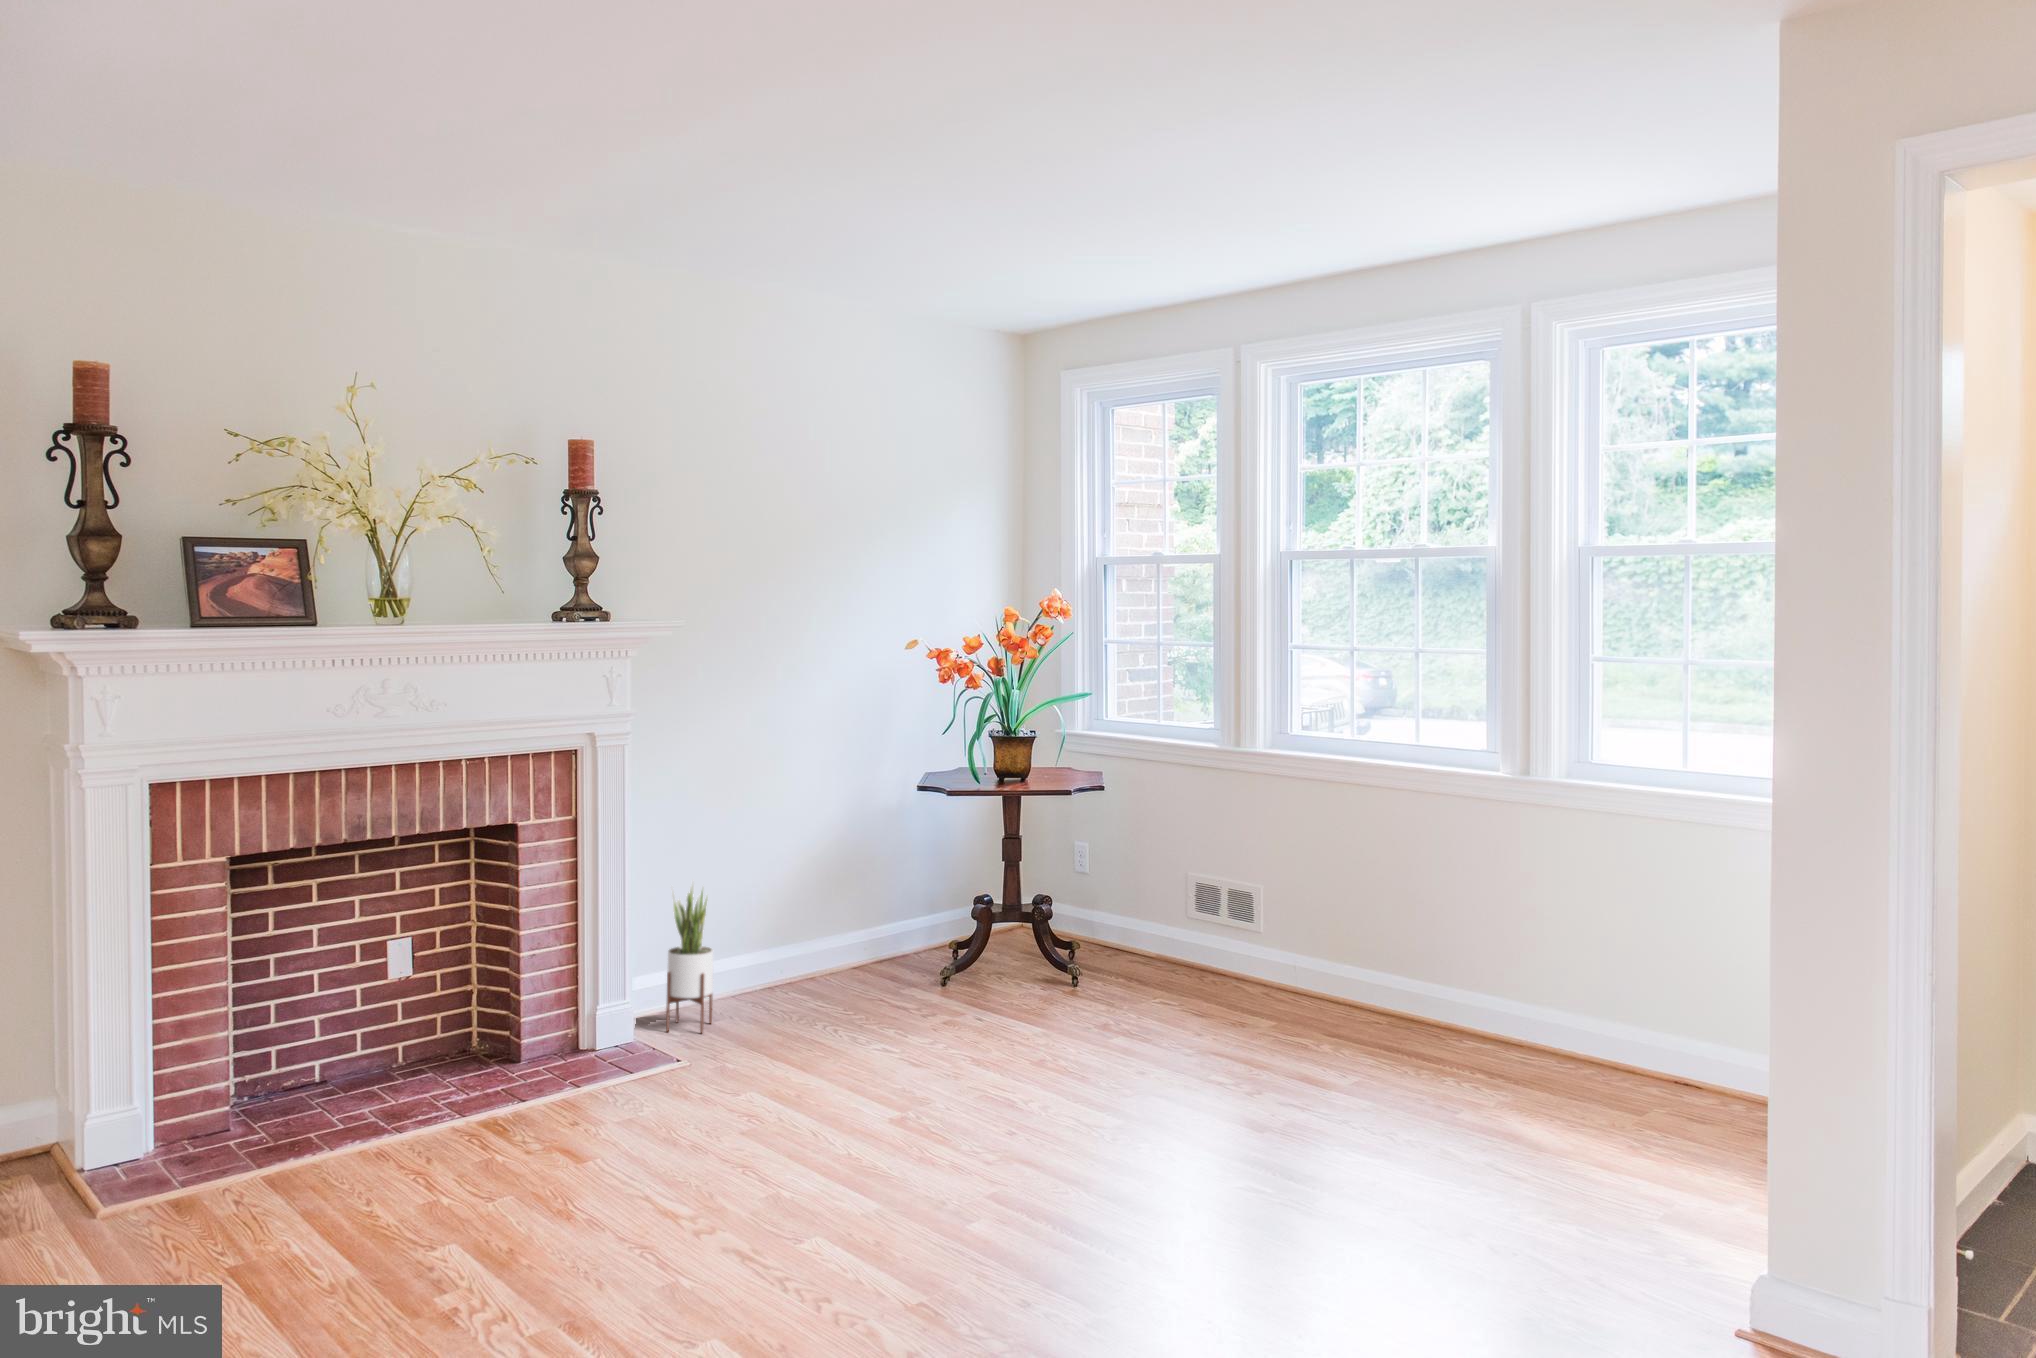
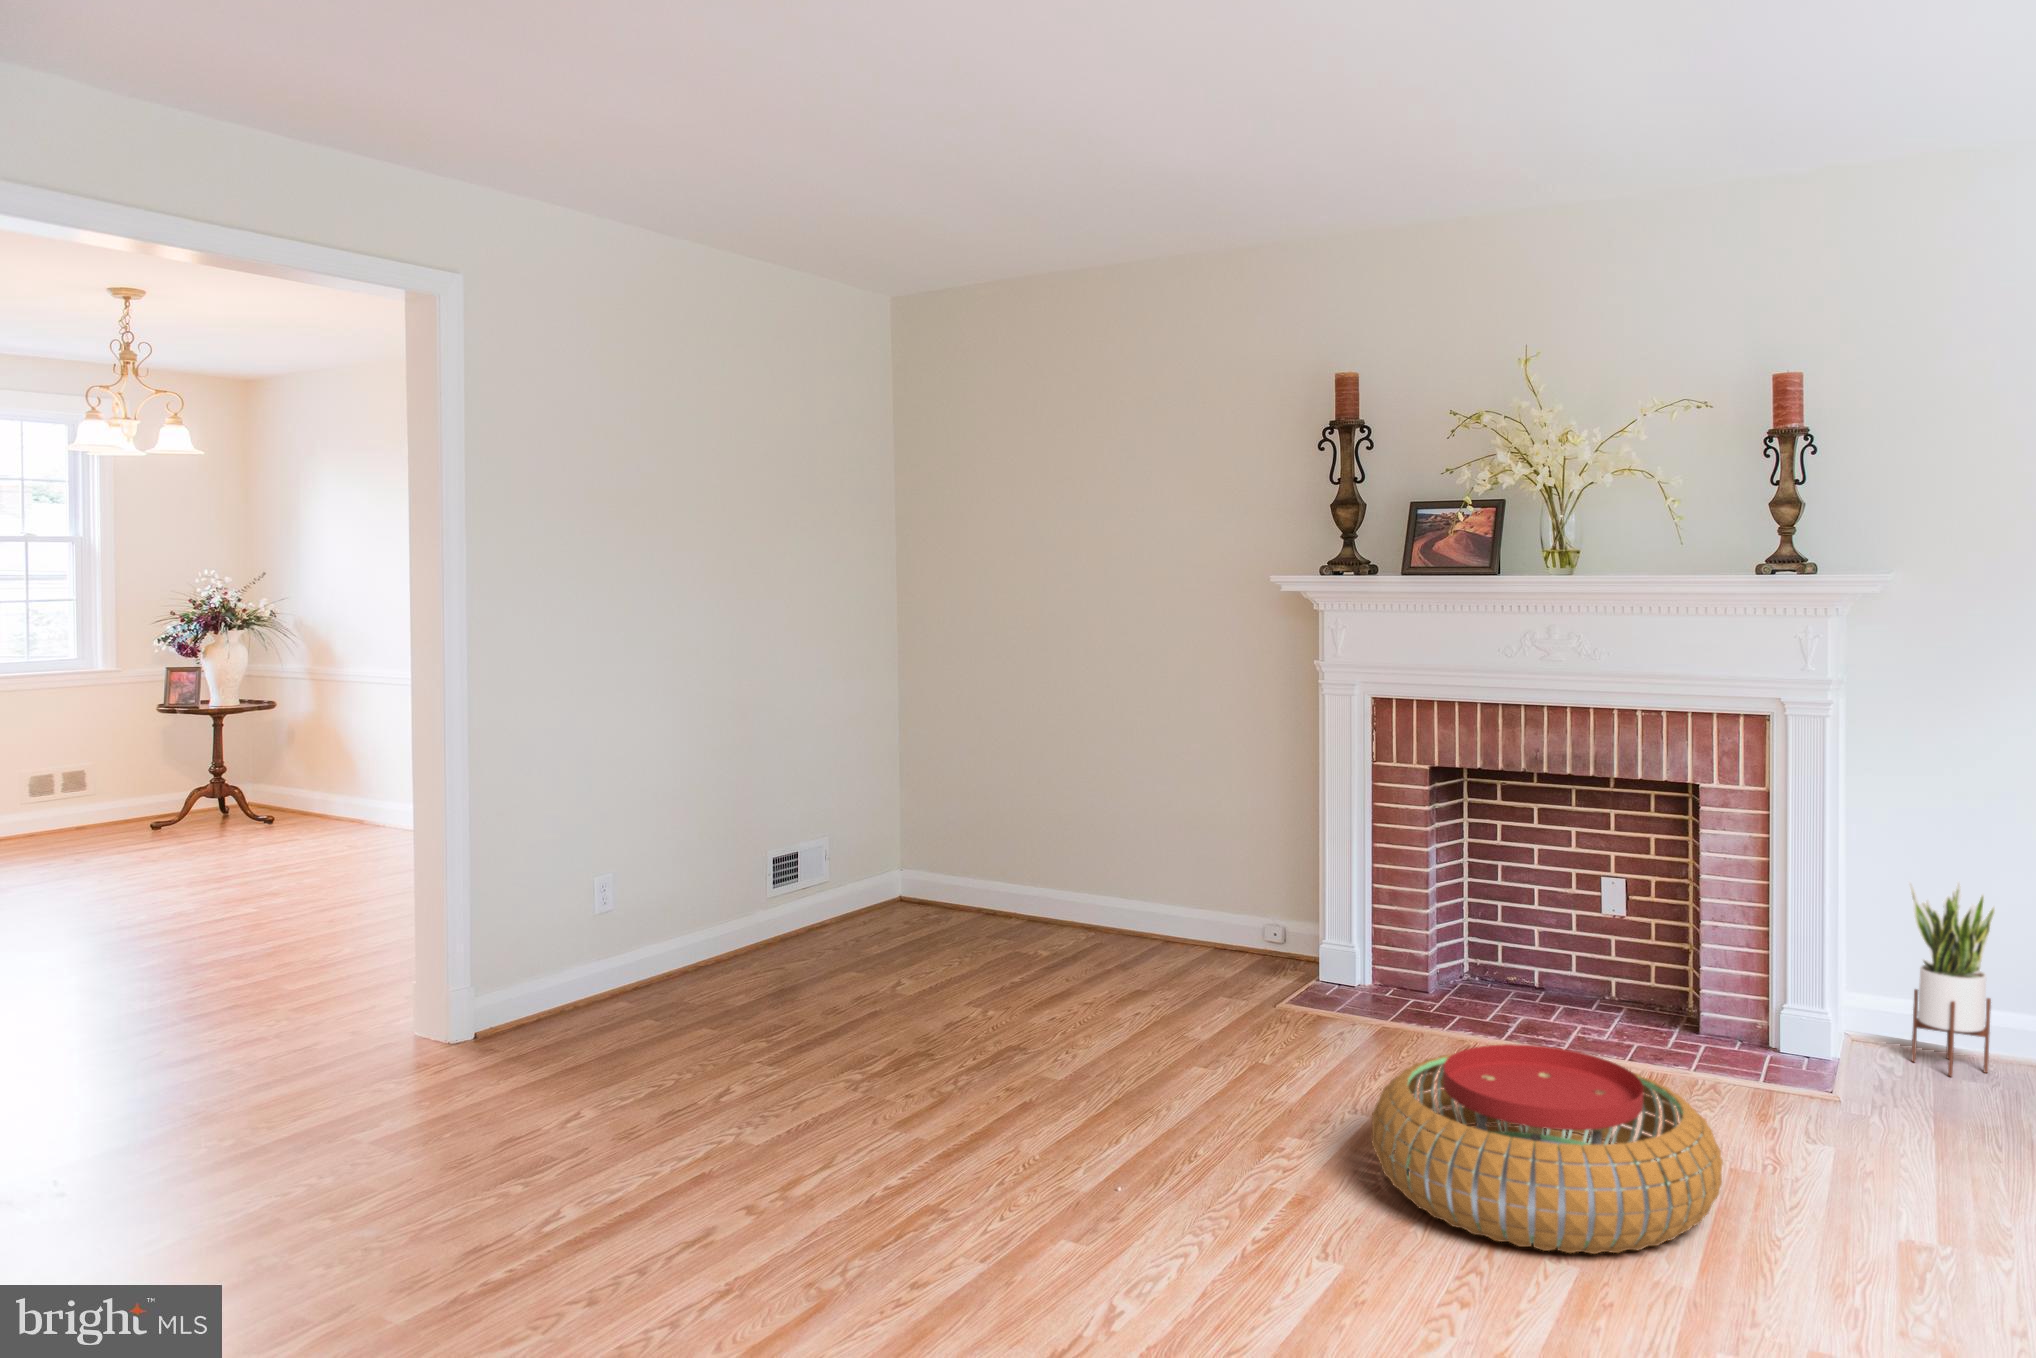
pouf: none [529,1084,846,1277] -> present [1372,1044,1723,1254]

